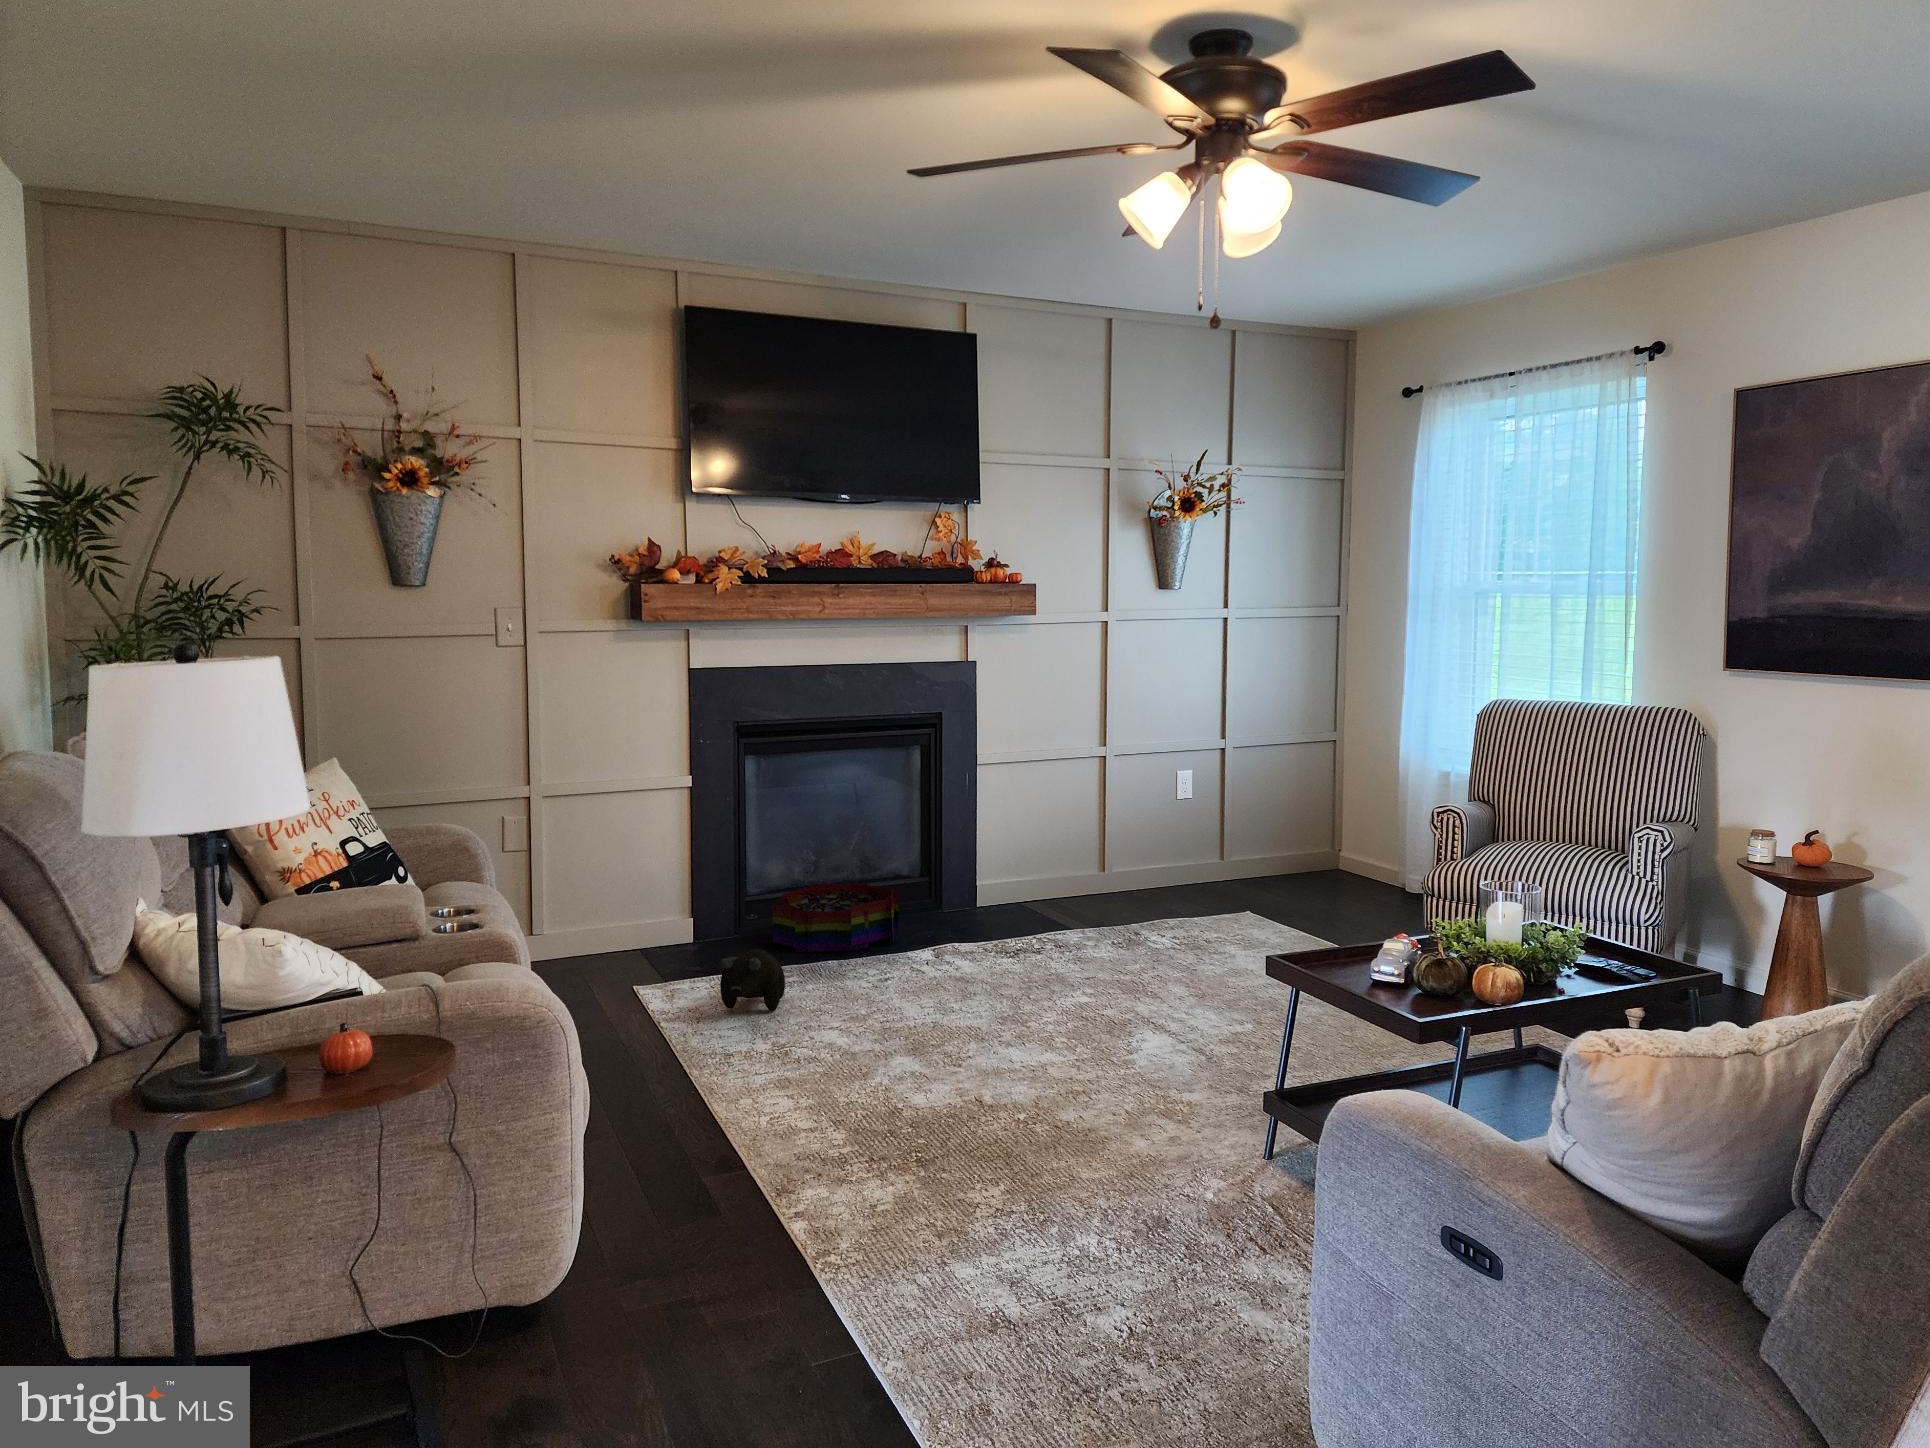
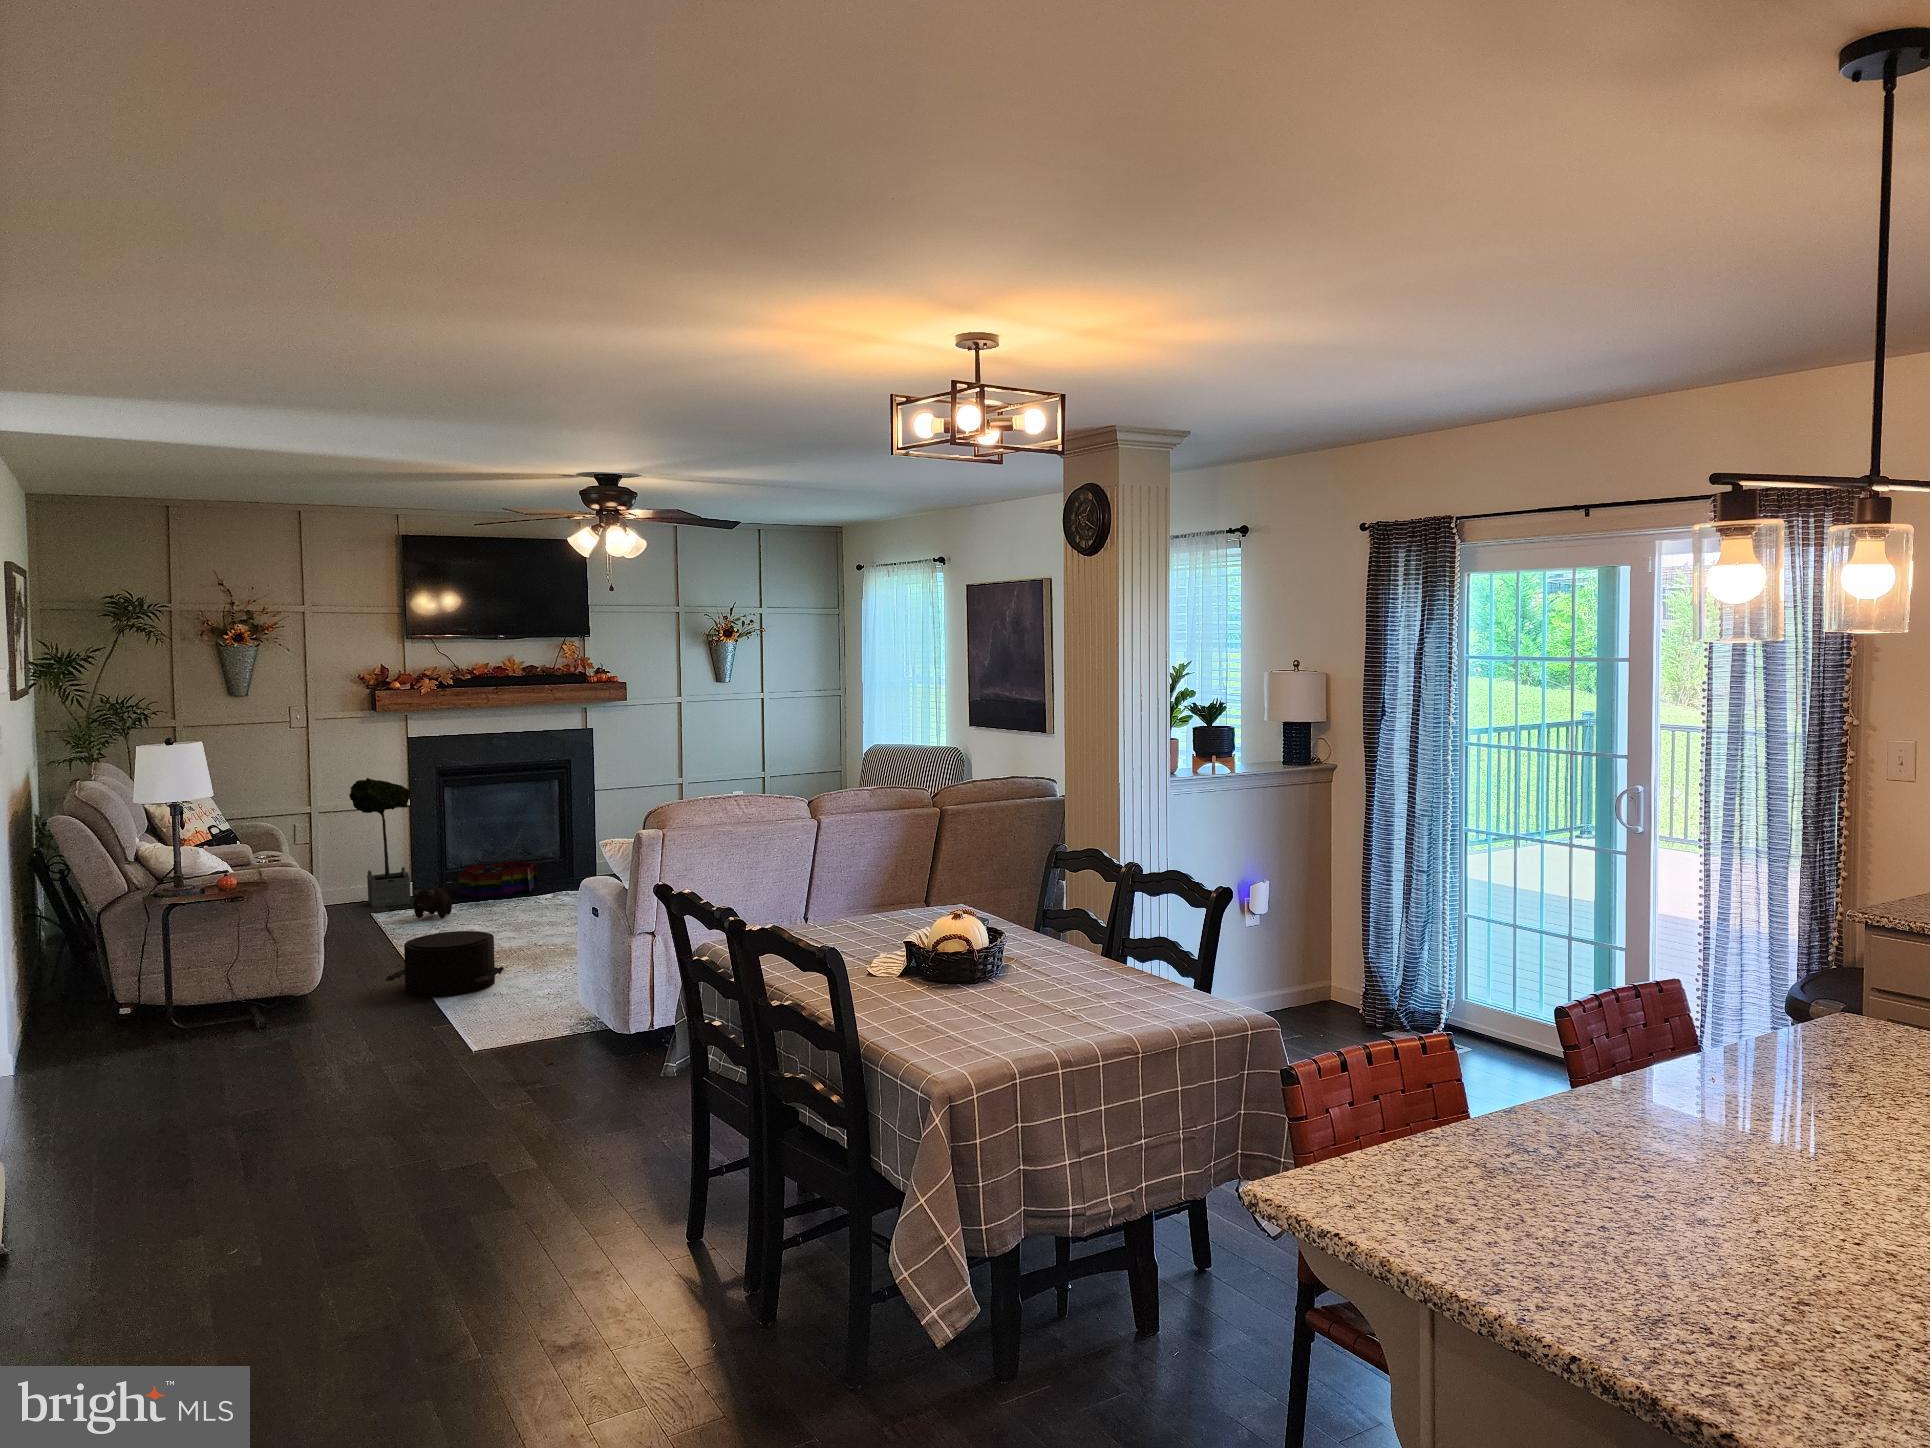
potted tree: none [595,738,698,970] -> present [349,778,410,907]
pouf: none [760,1138,1043,1361] -> present [385,931,505,997]

